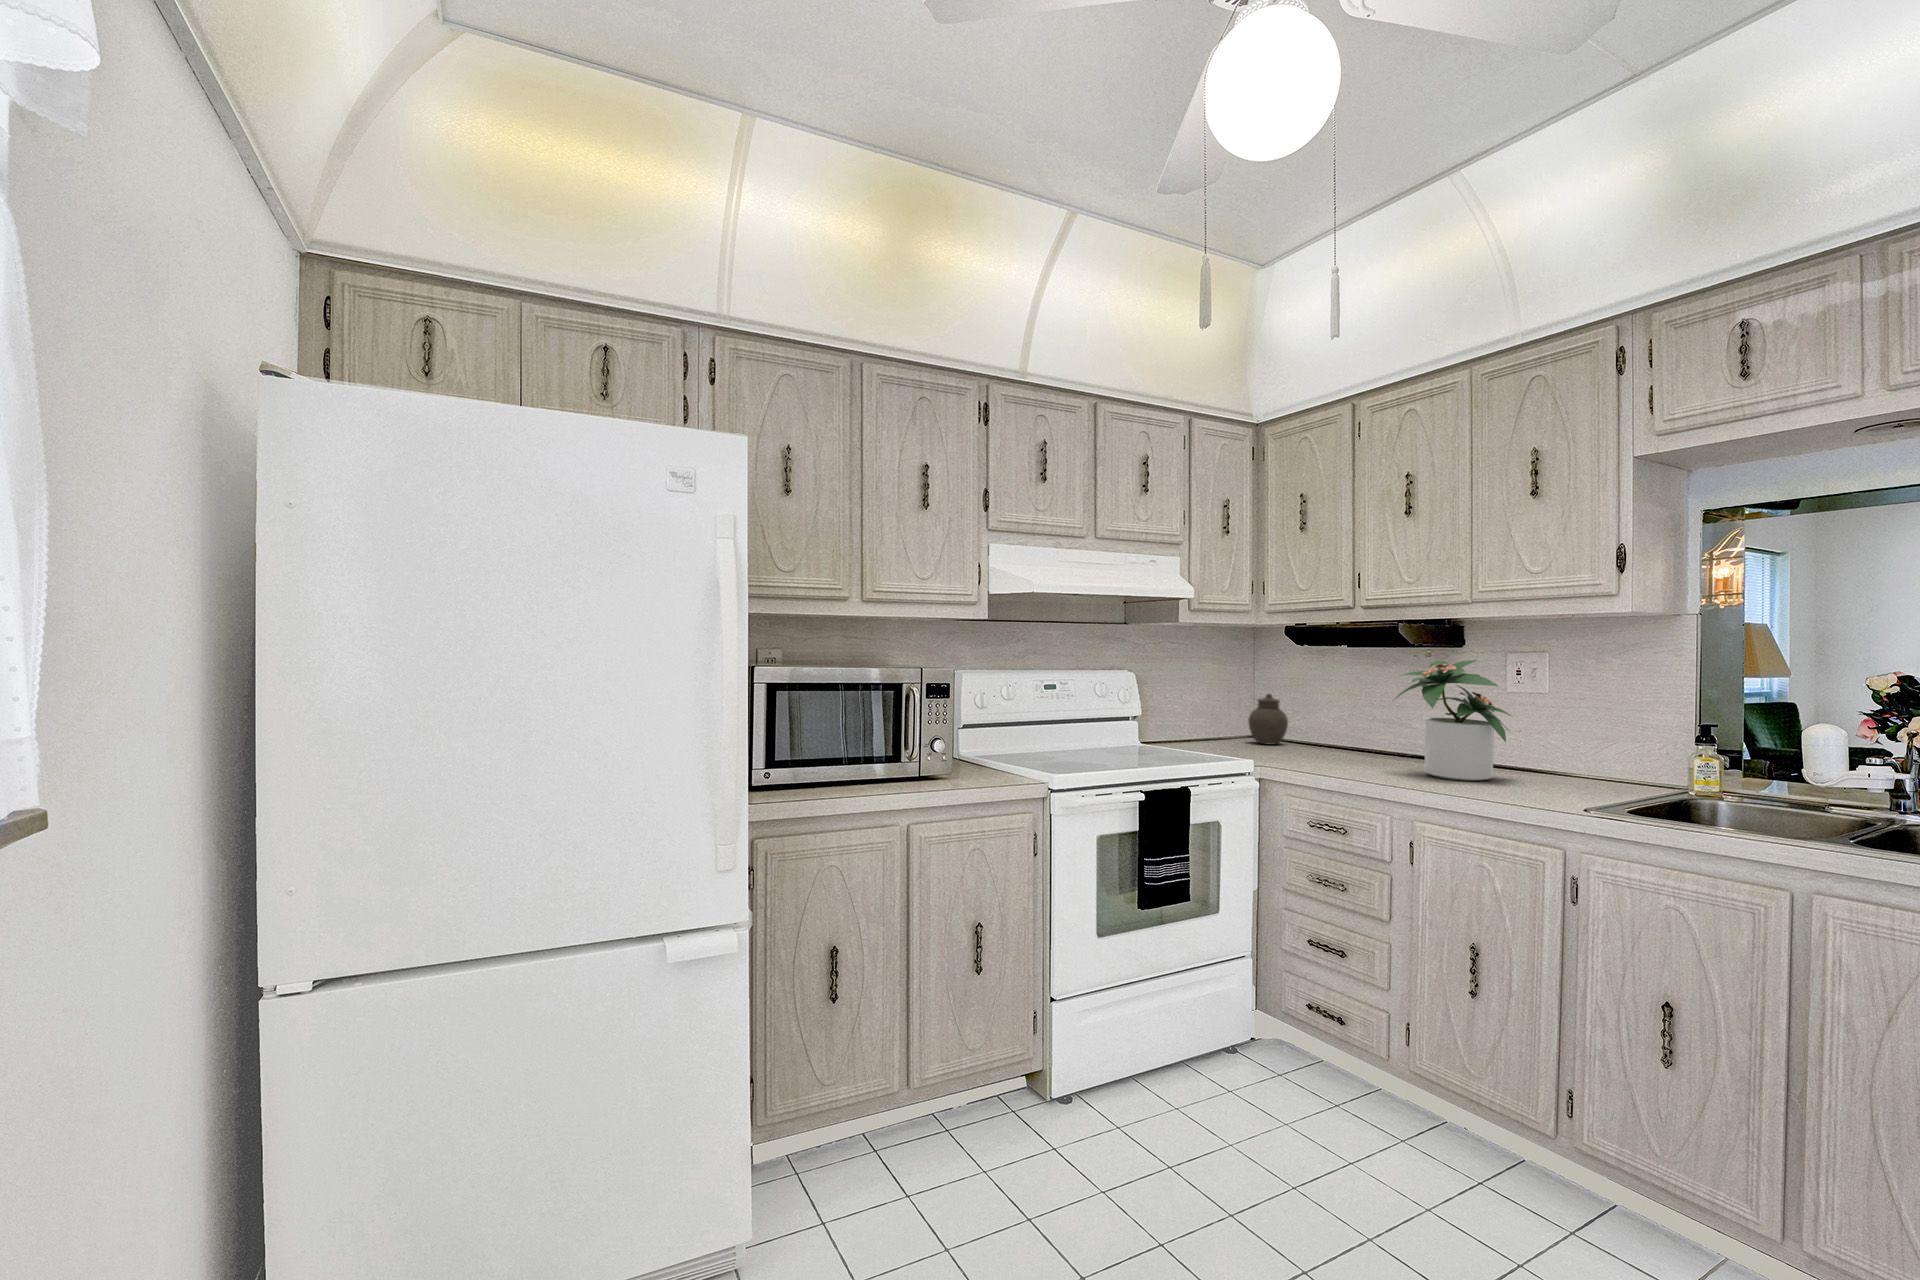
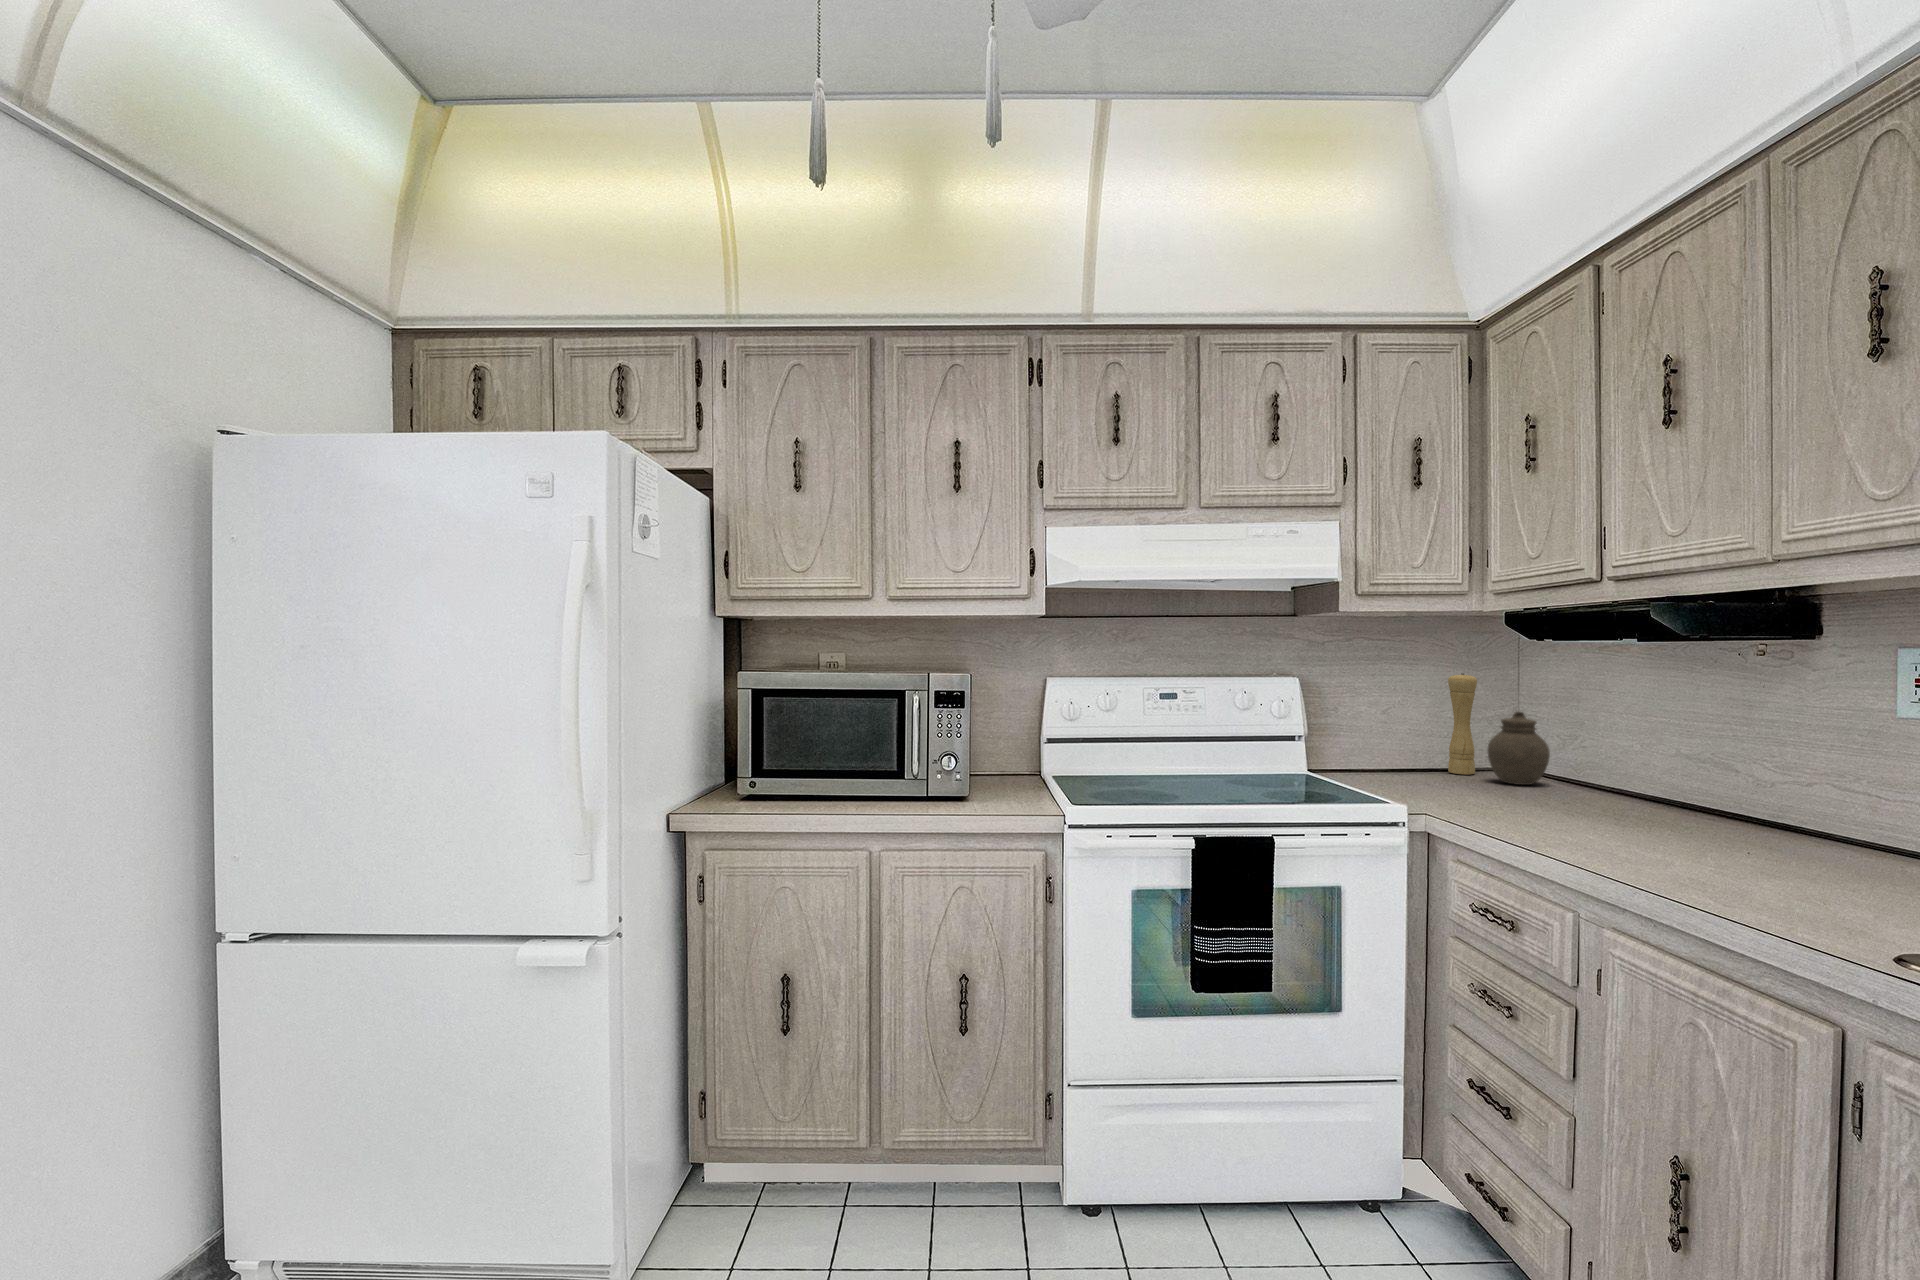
potted plant: present [1393,660,1511,781] -> none [1597,665,1826,865]
pepper mill: none [1214,667,1234,740] -> present [1448,673,1477,775]

